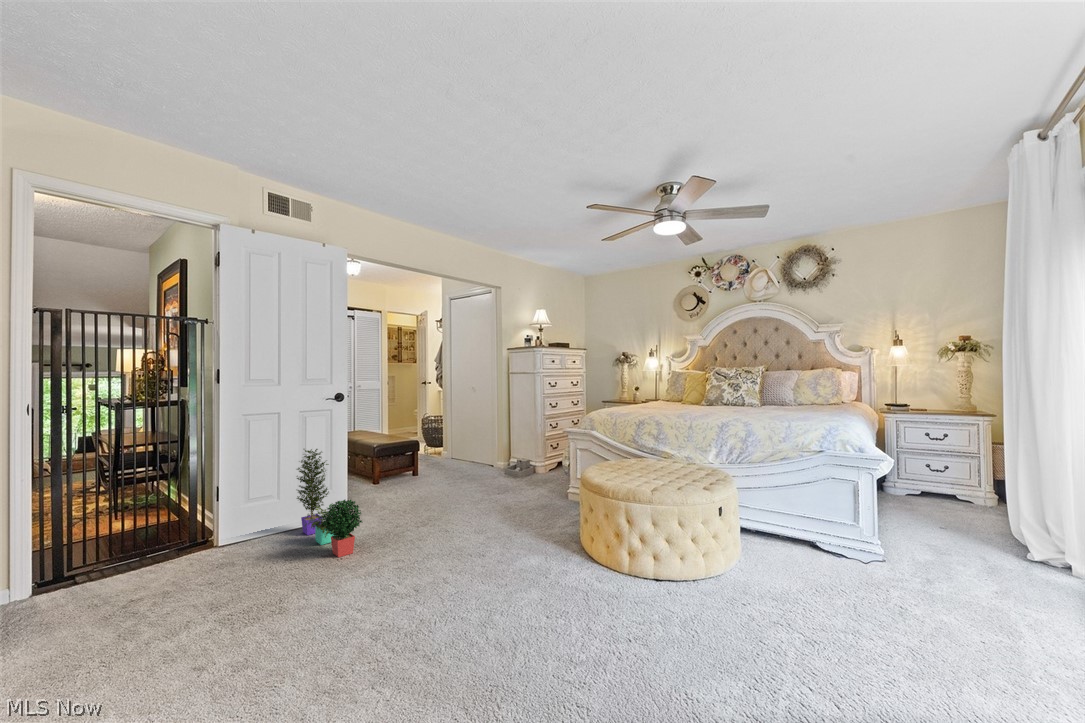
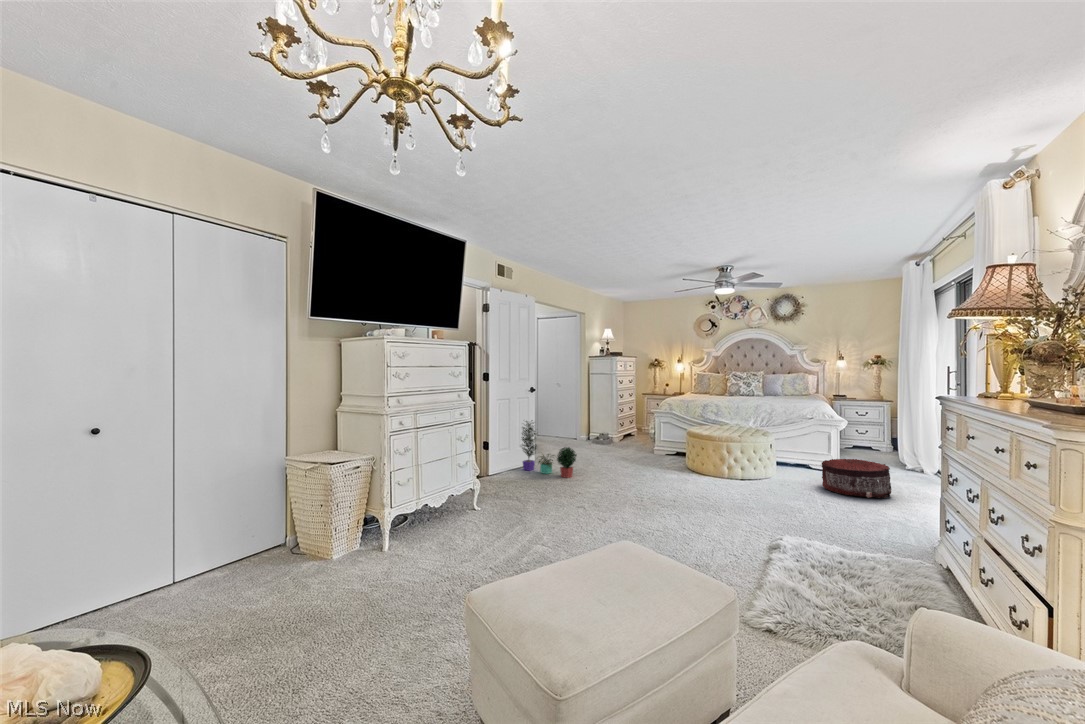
pouf: none [813,547,986,679] -> present [822,459,892,498]

